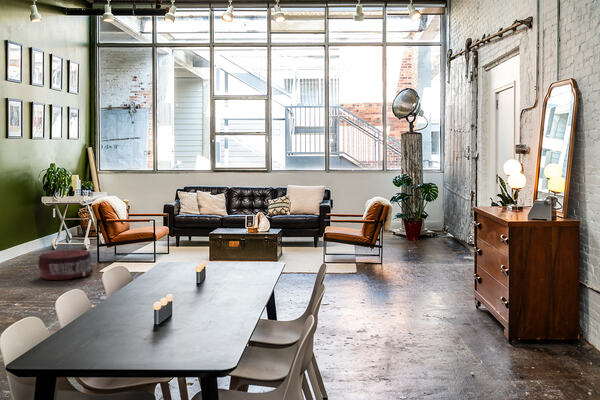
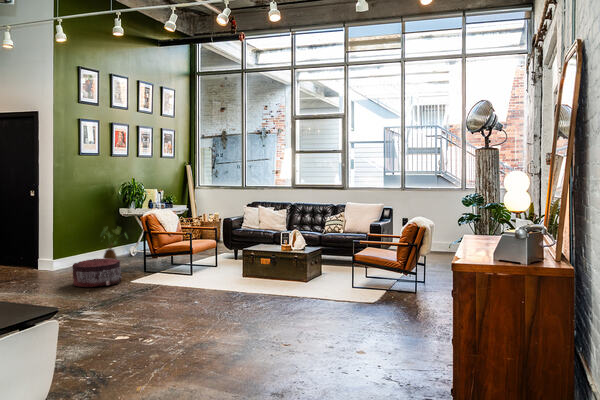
house plant: none [23,216,57,256] -> present [101,227,127,259]

